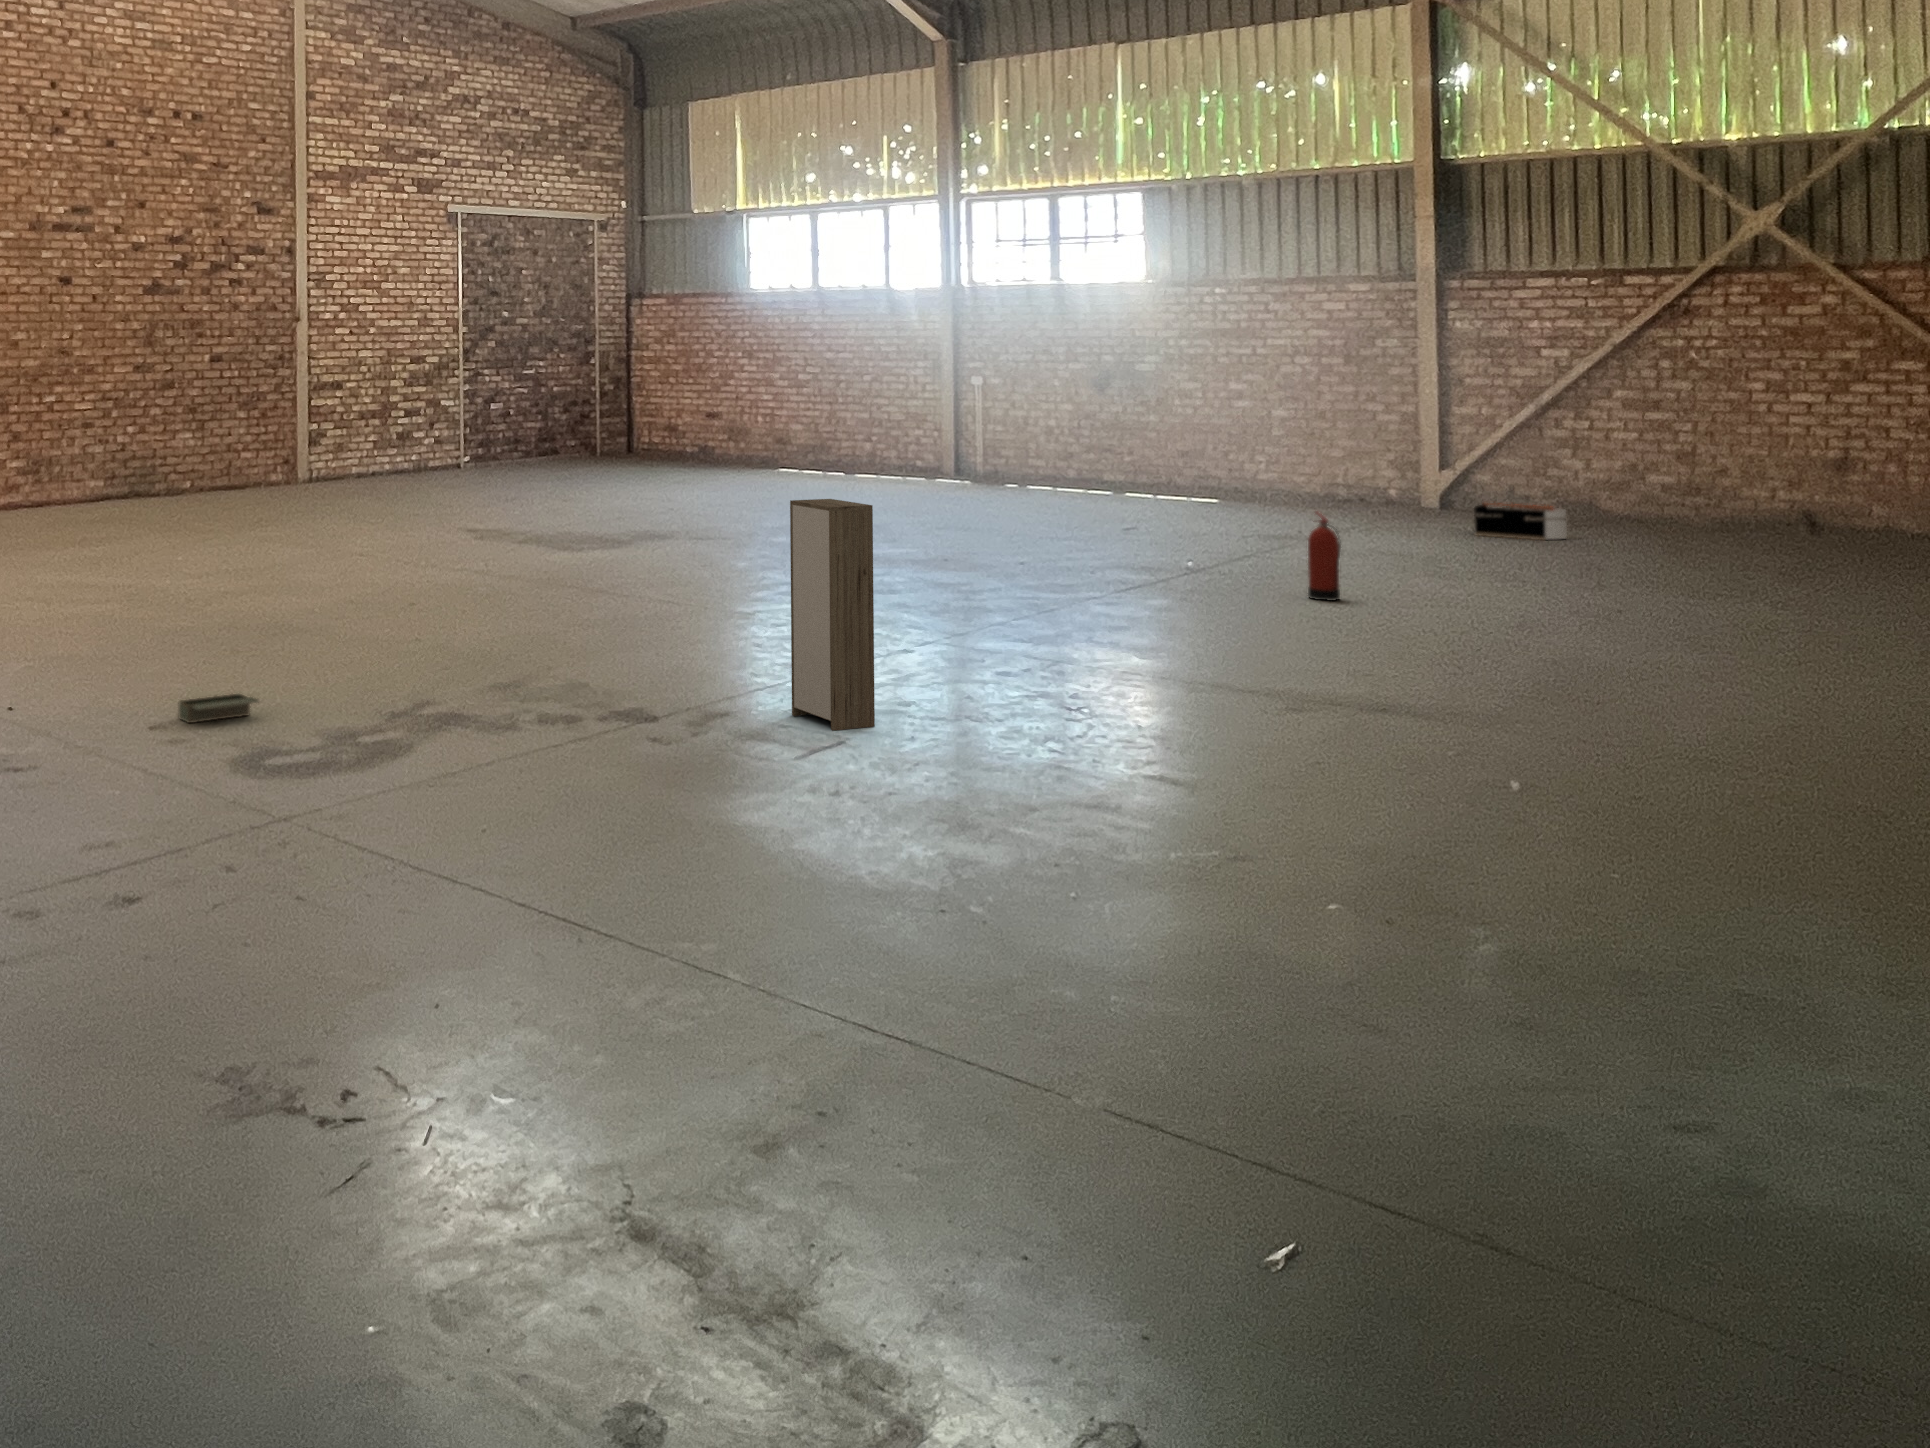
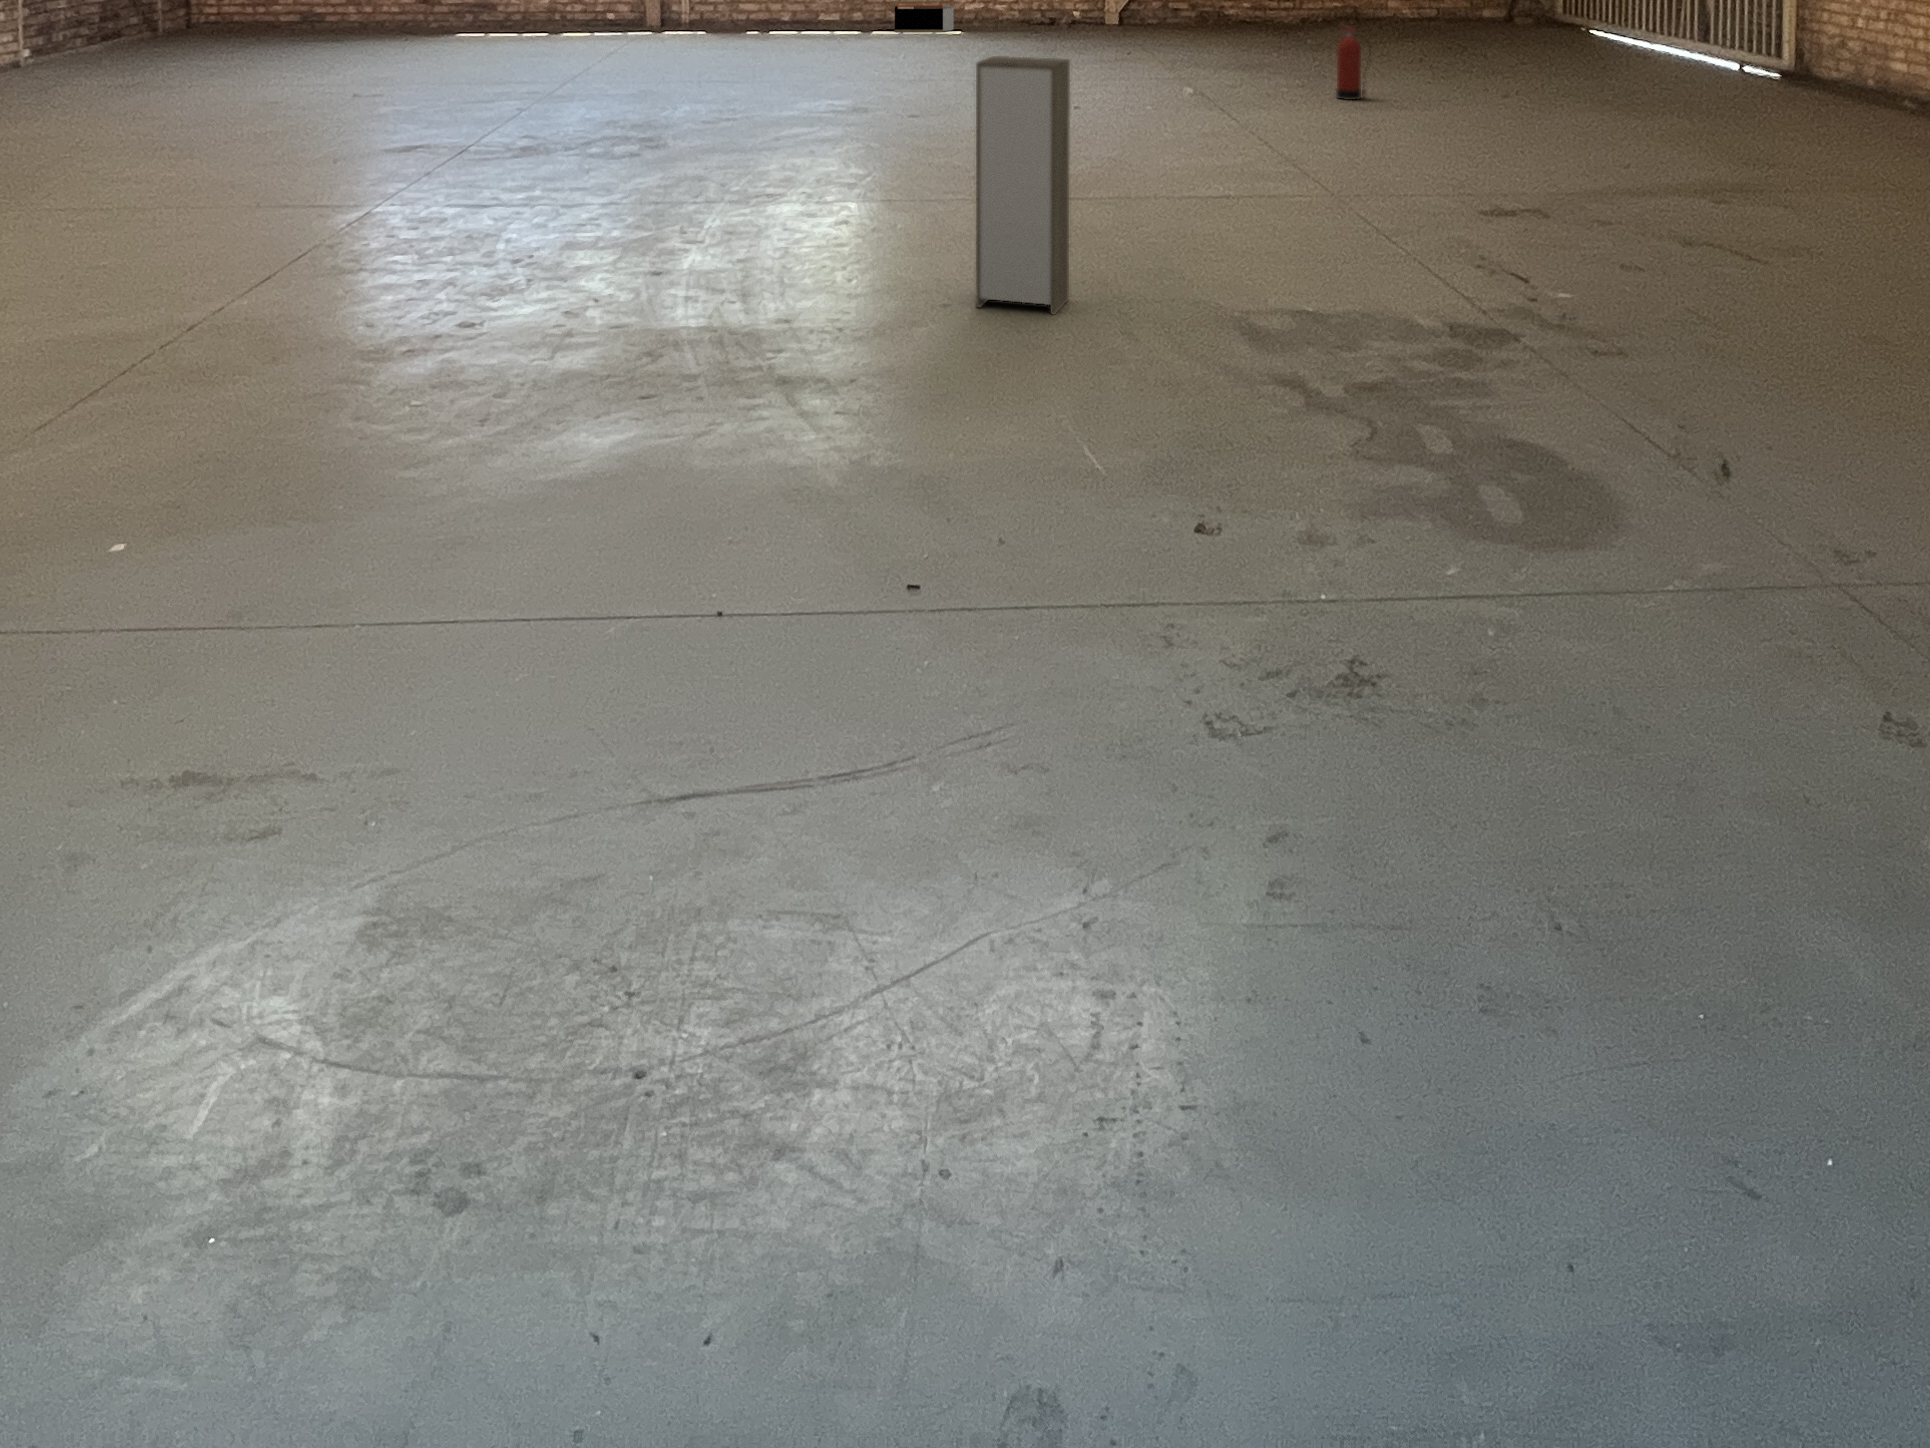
storage cabinet: present [790,499,875,730] -> present [976,56,1070,314]
storage bin: present [1474,503,1567,540] -> present [895,5,954,32]
toolbox: present [178,694,259,723] -> none [1475,468,1589,547]

